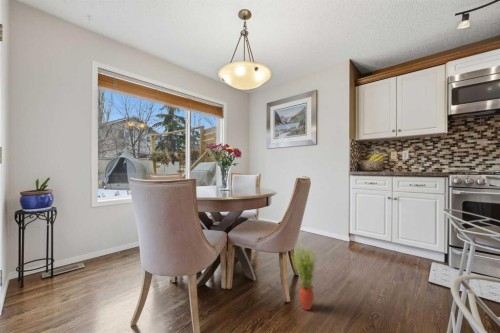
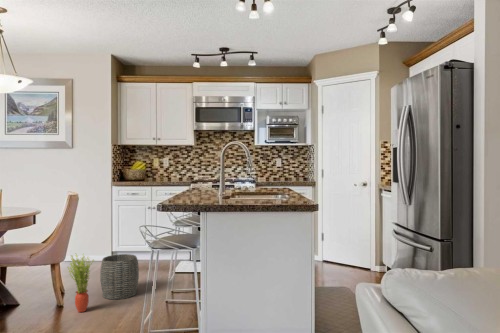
woven basket: none [331,247,376,306] -> present [100,254,139,299]

